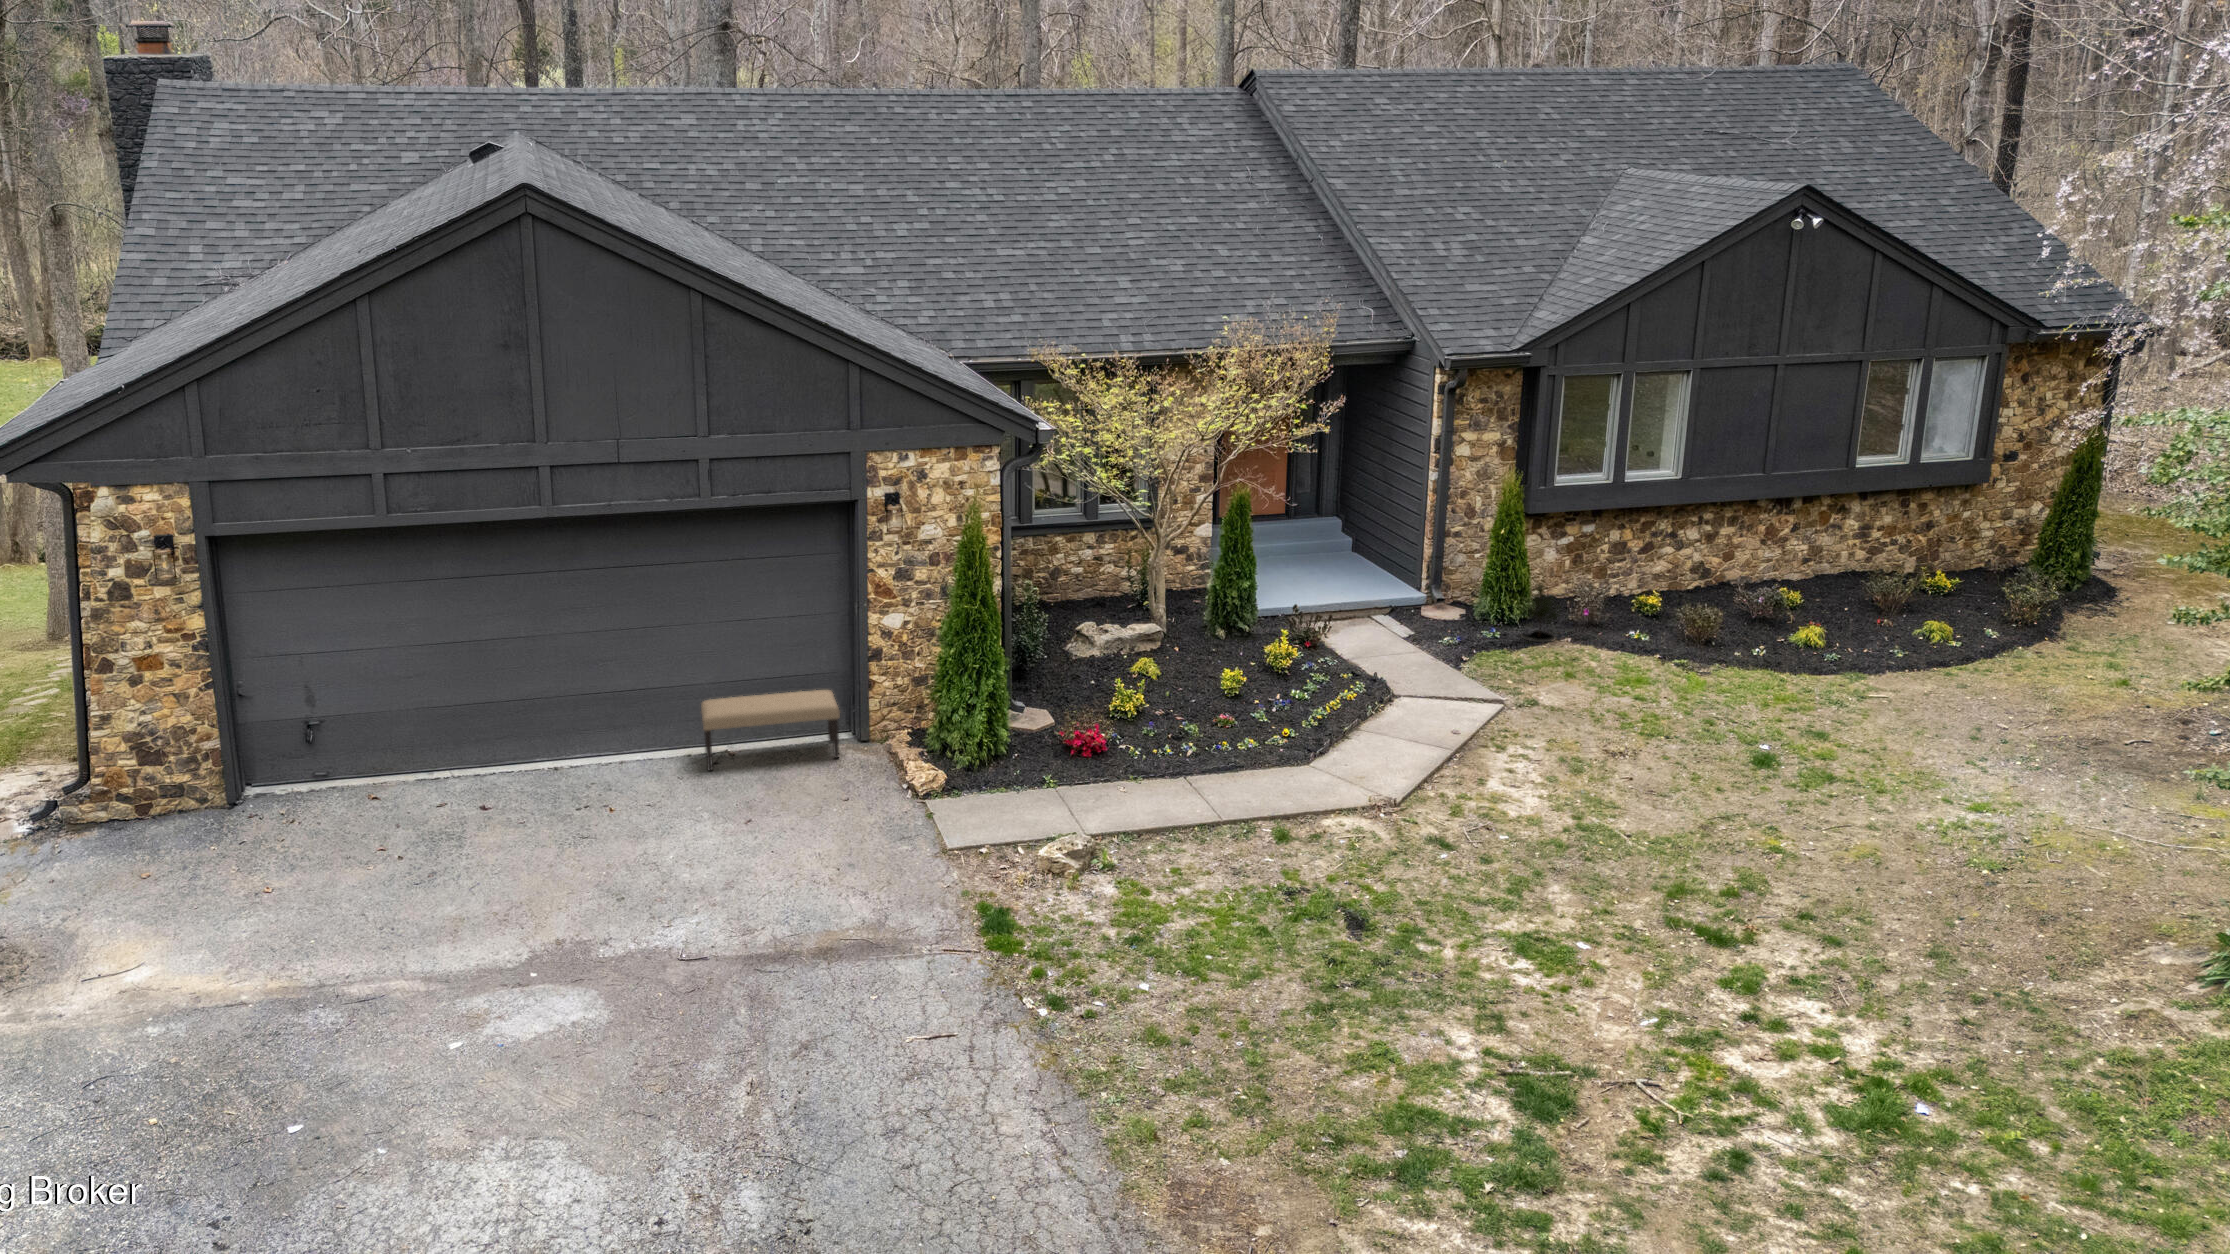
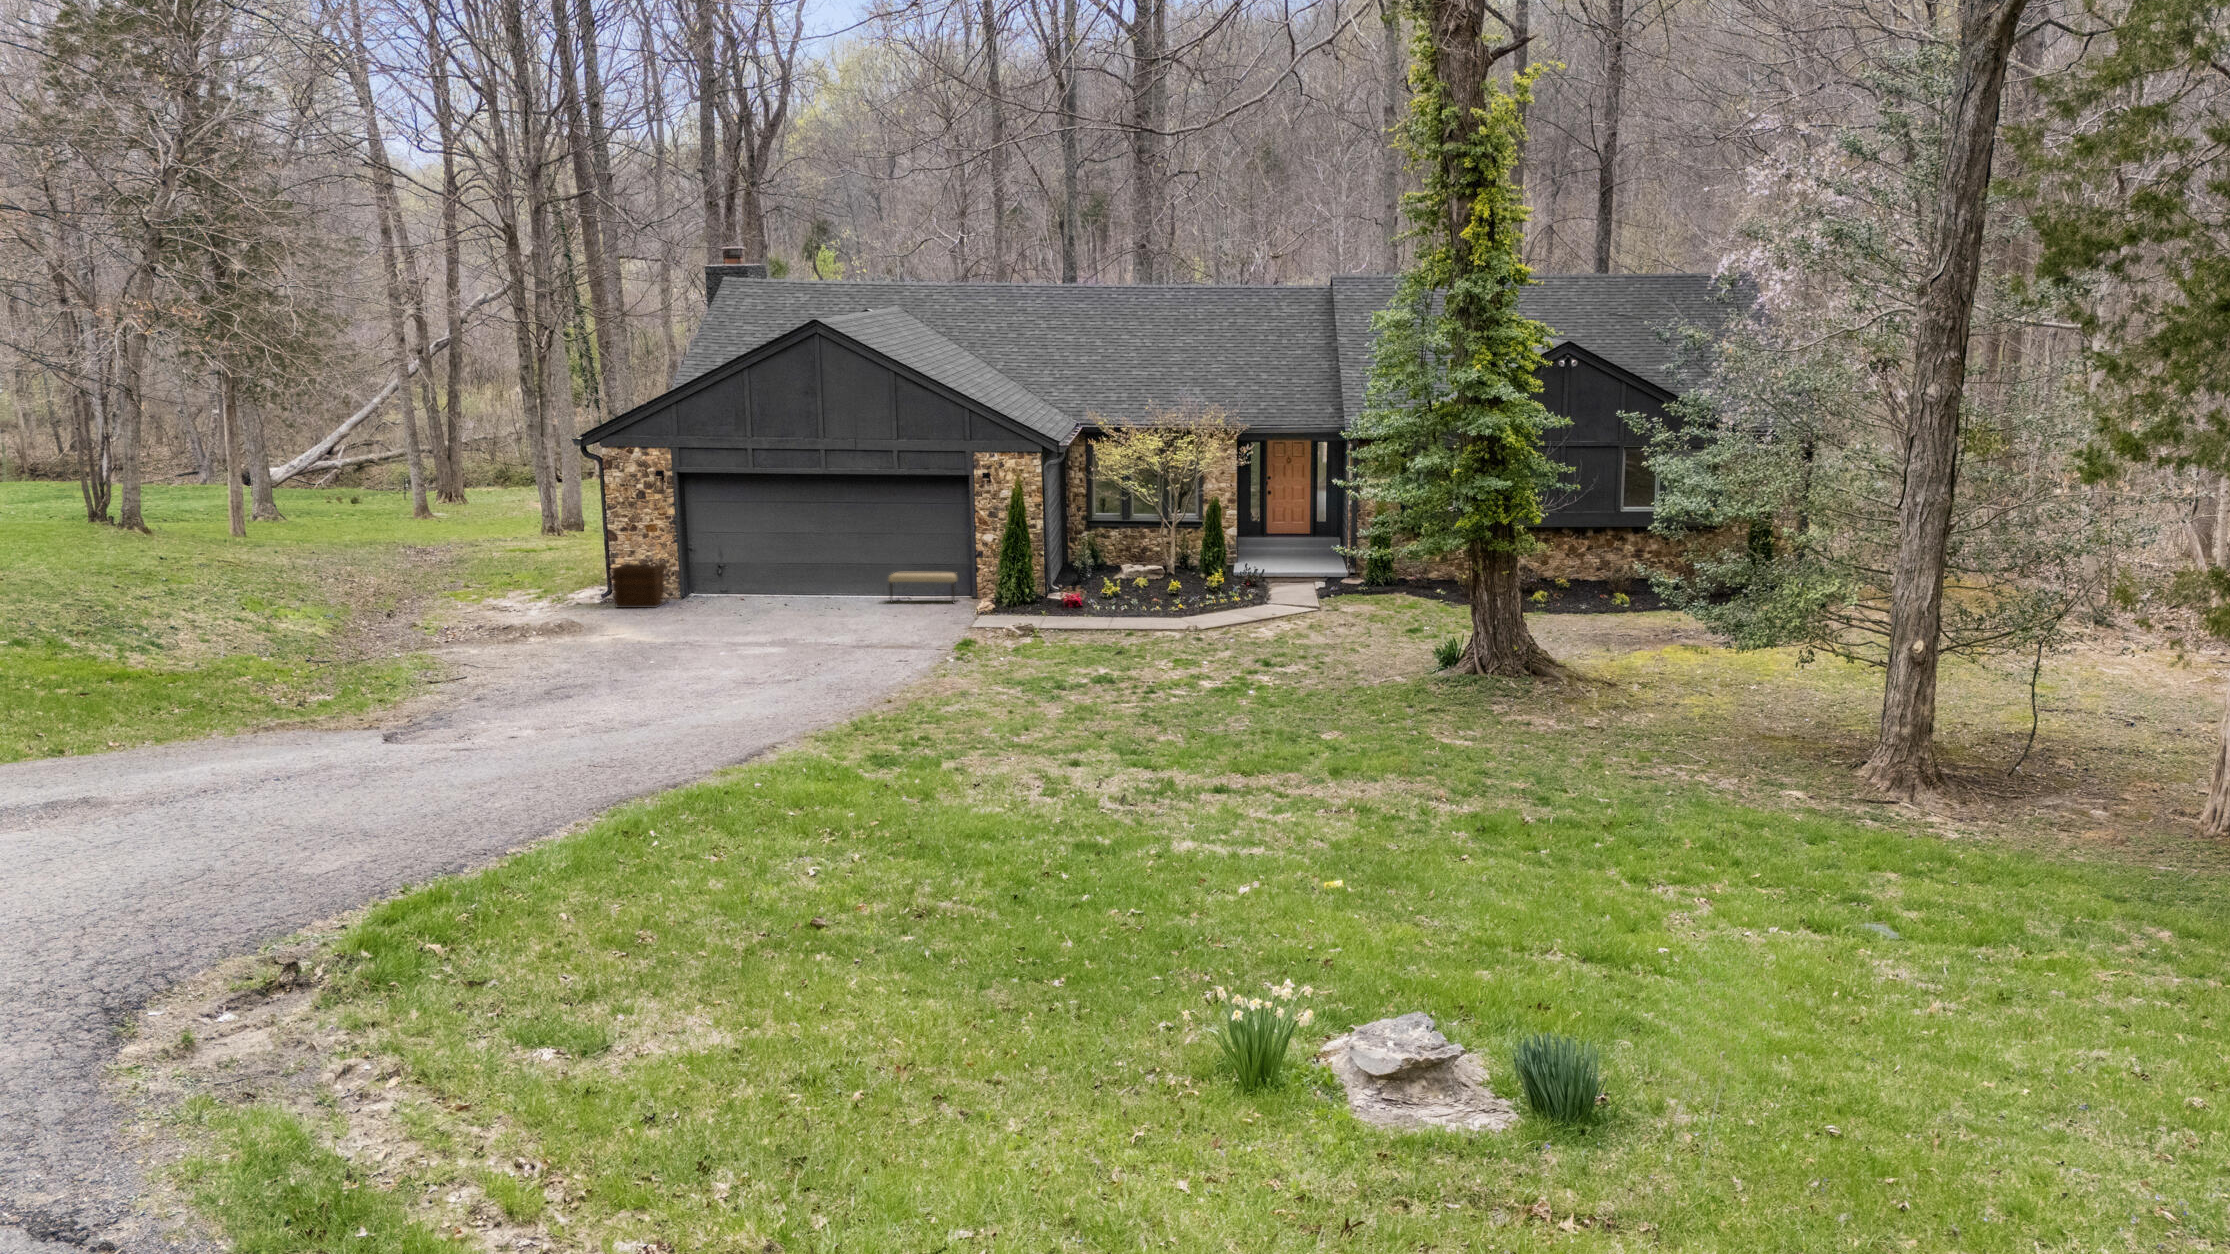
potted tree: present [1520,584,1561,642] -> none [1379,557,1401,594]
wooden crate: none [73,737,208,865] -> present [613,564,669,608]

